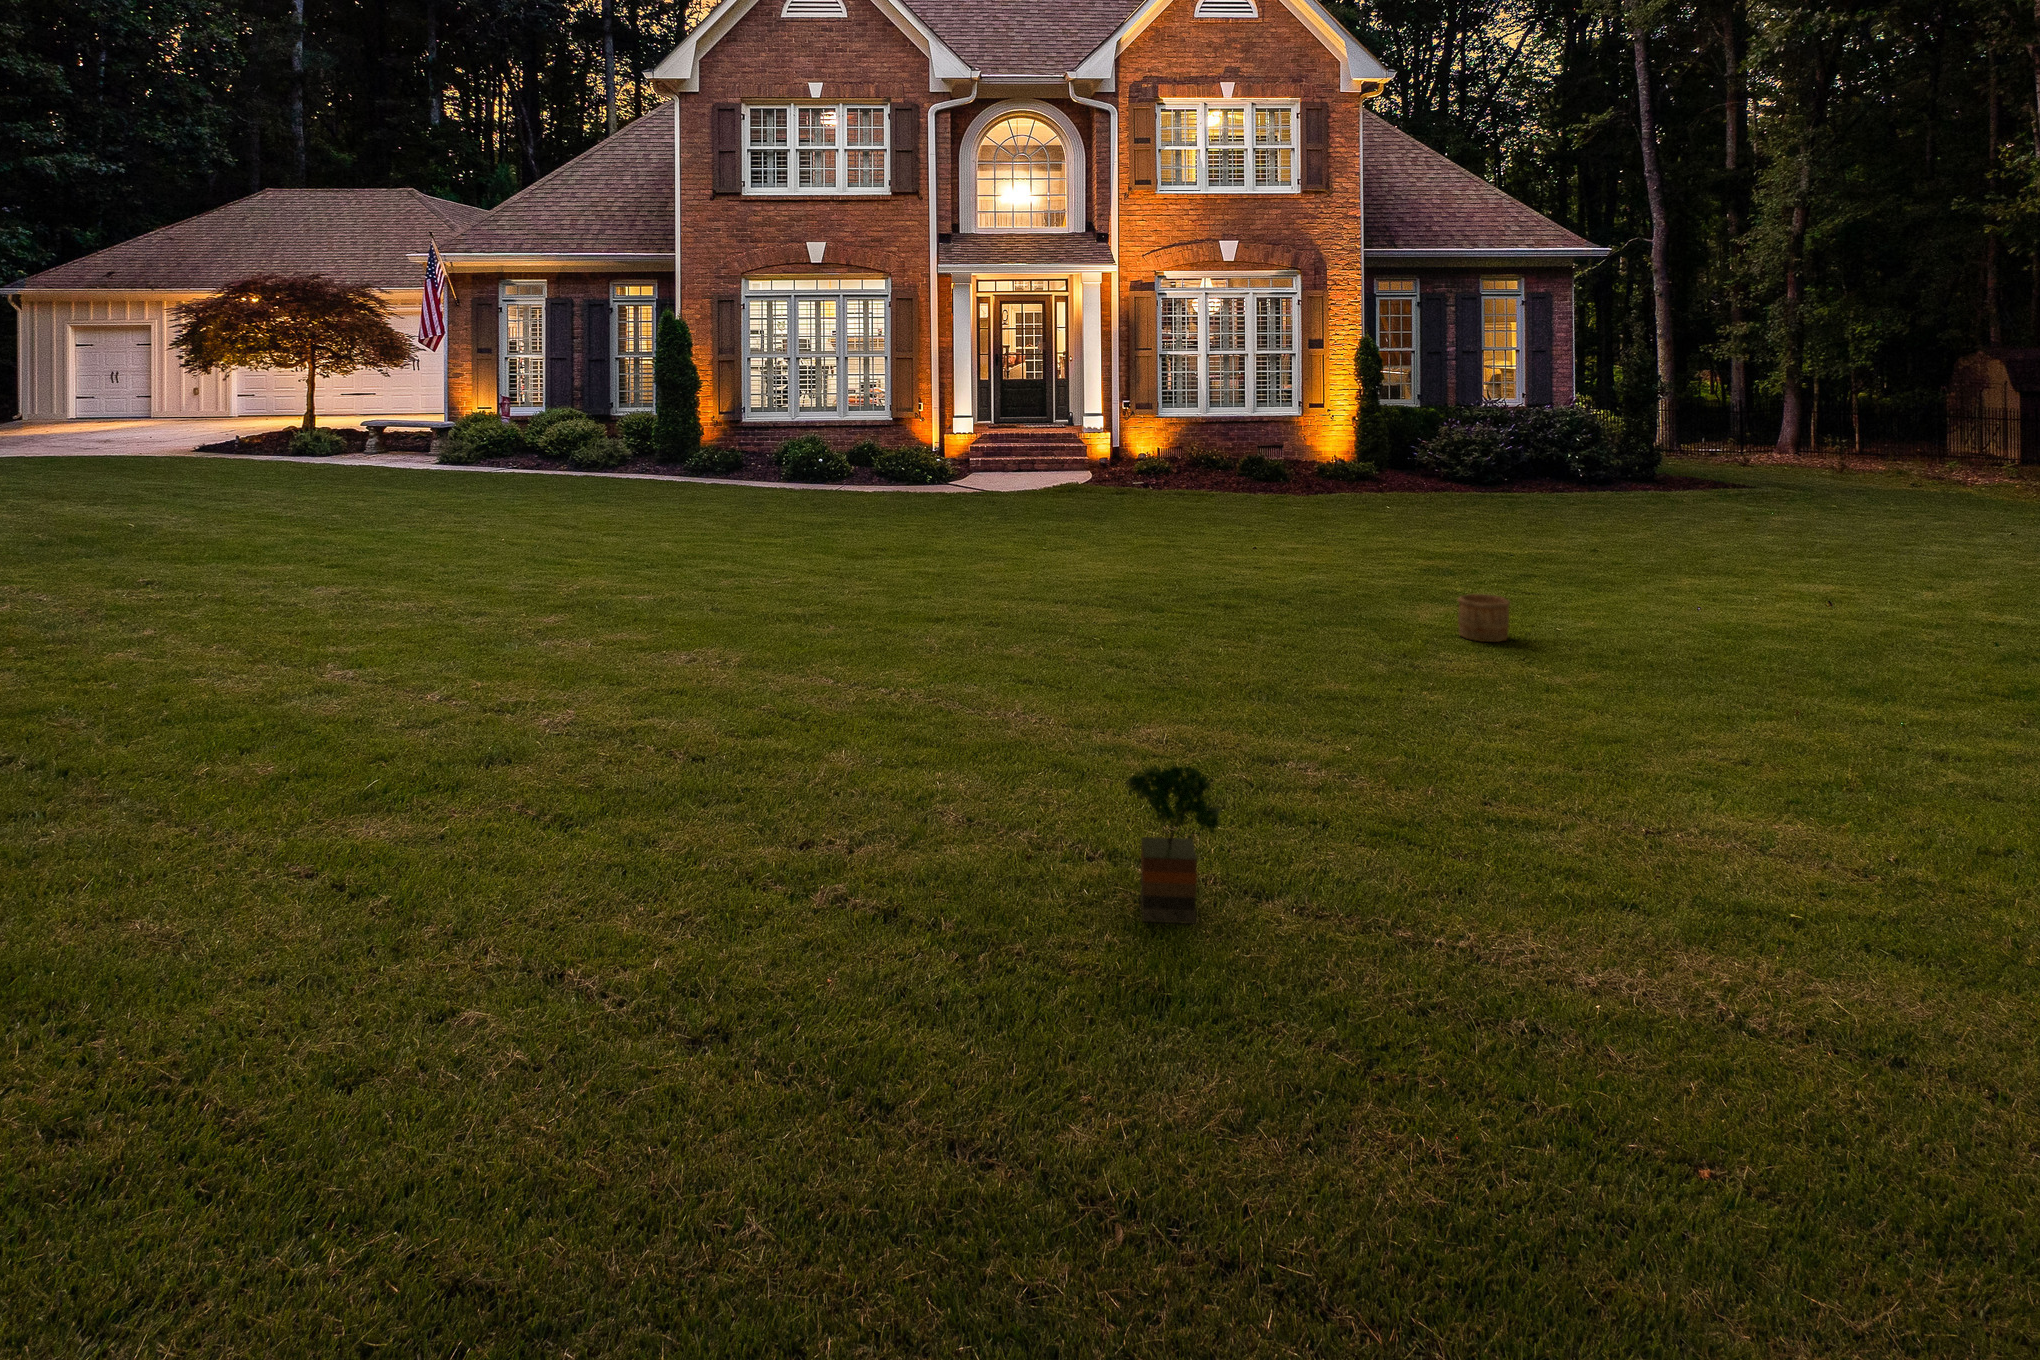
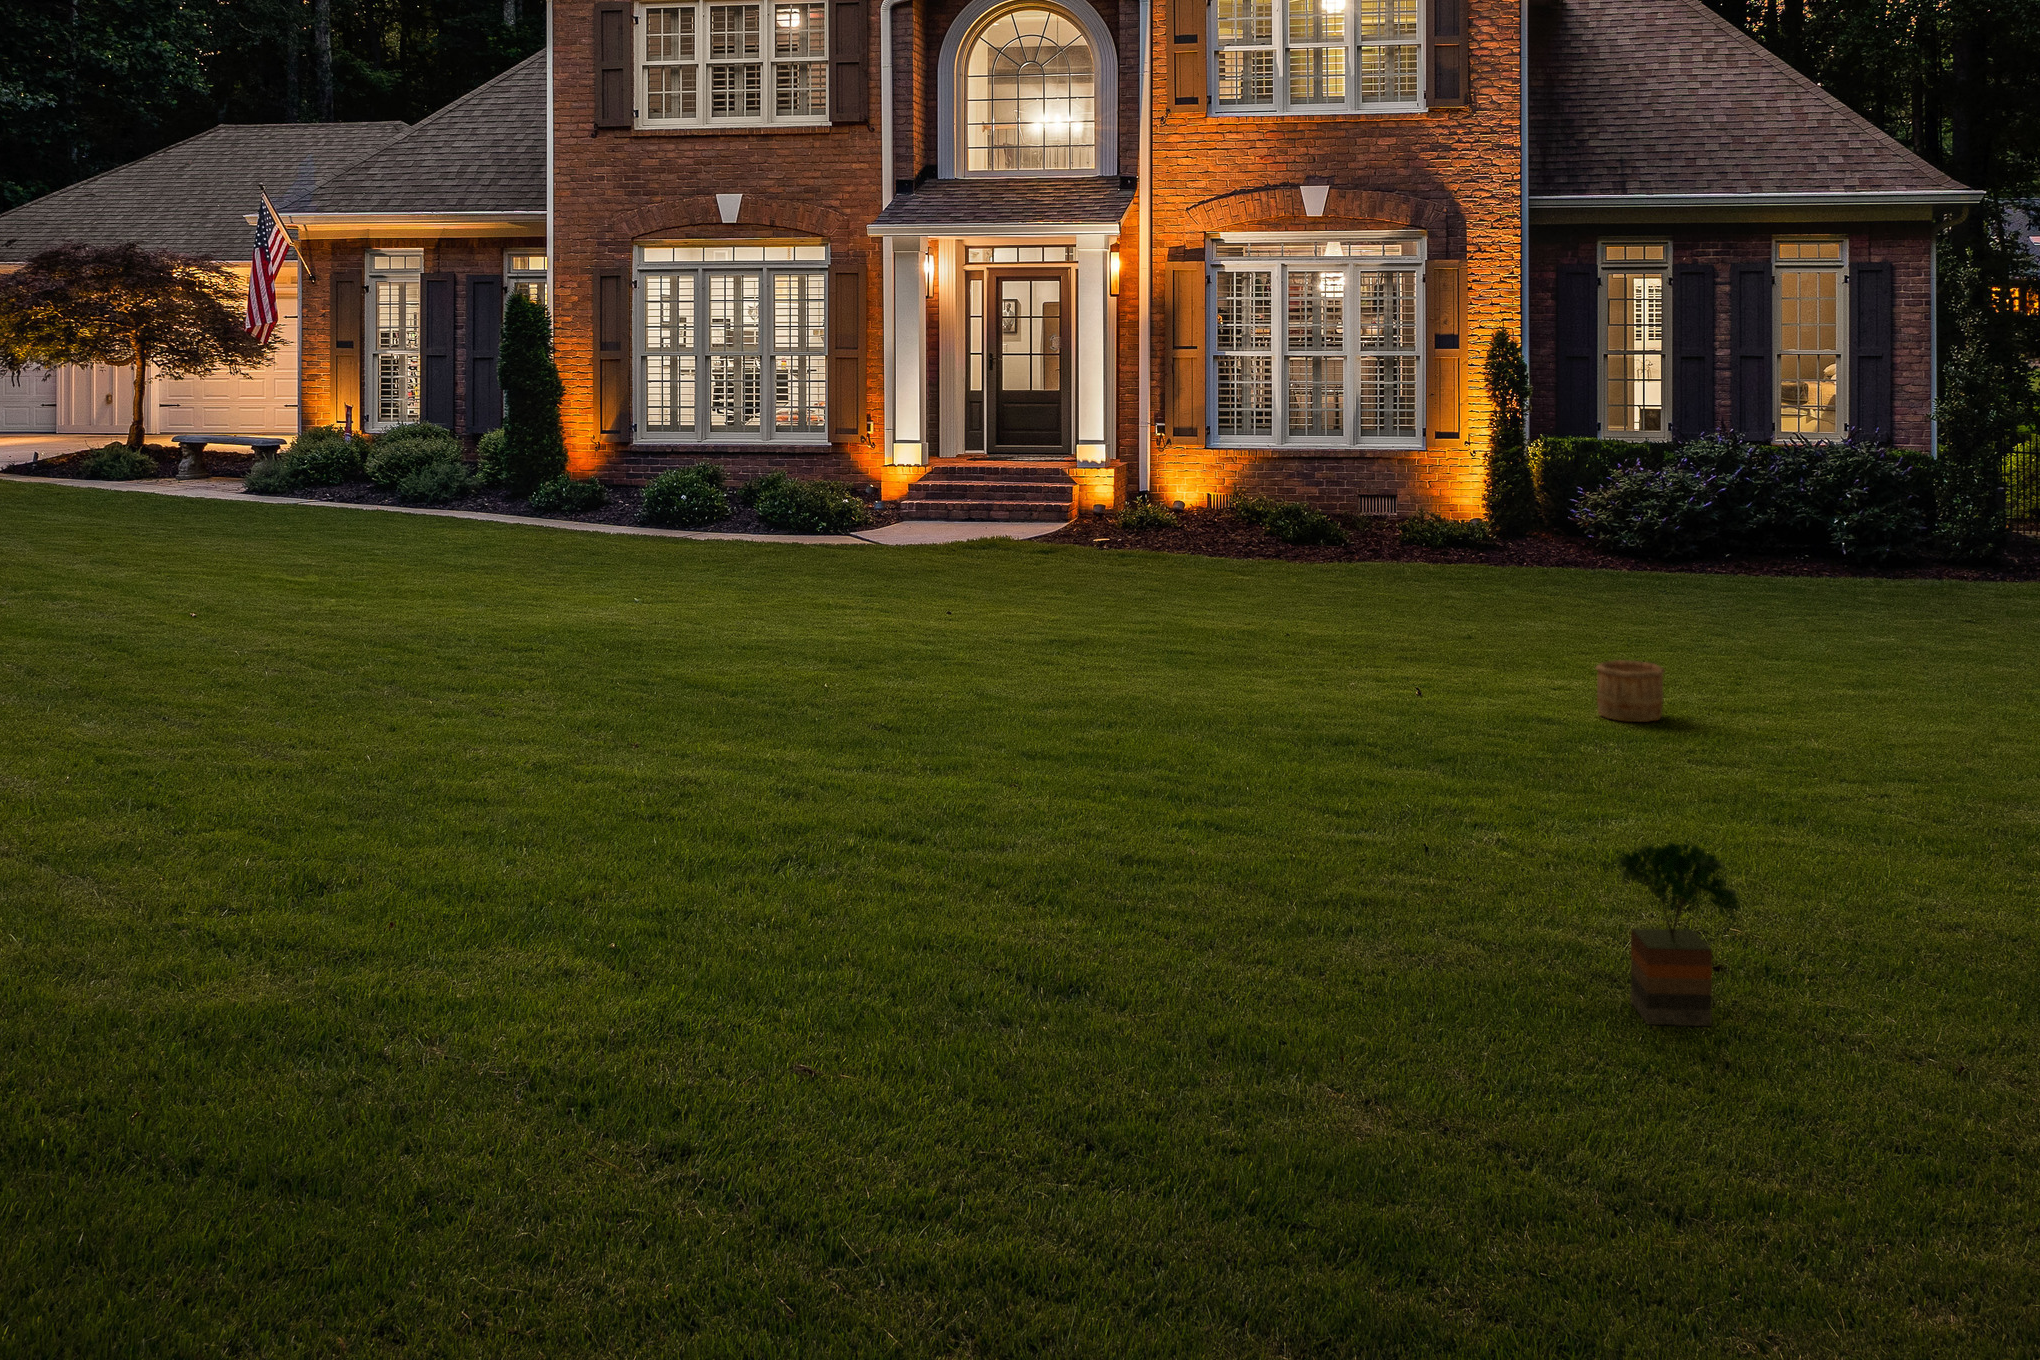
potted tree: present [1126,765,1221,924] -> present [1617,842,1740,1026]

